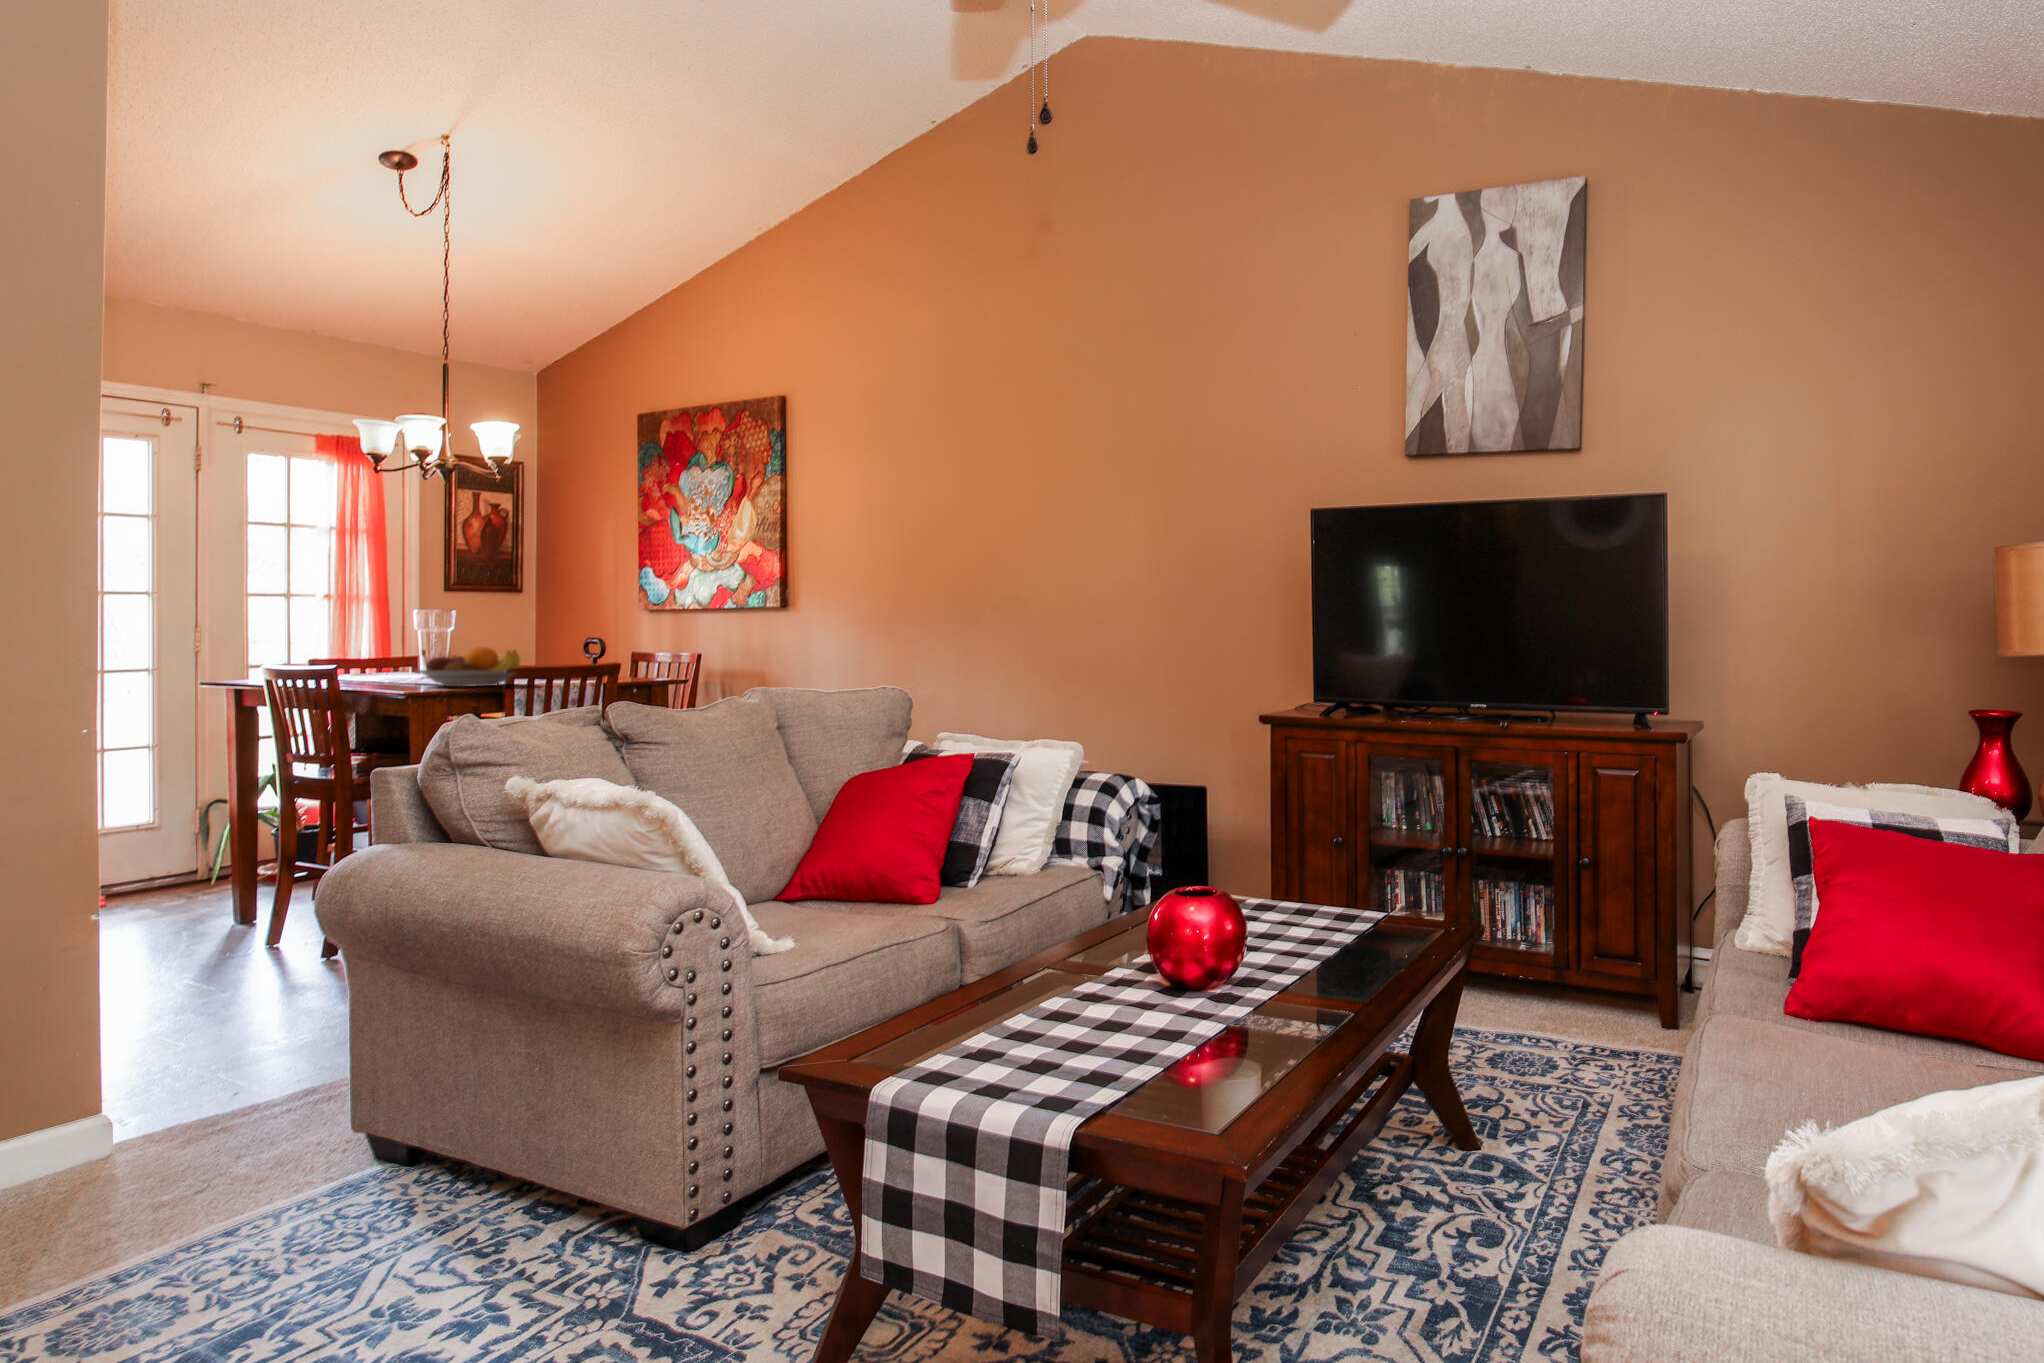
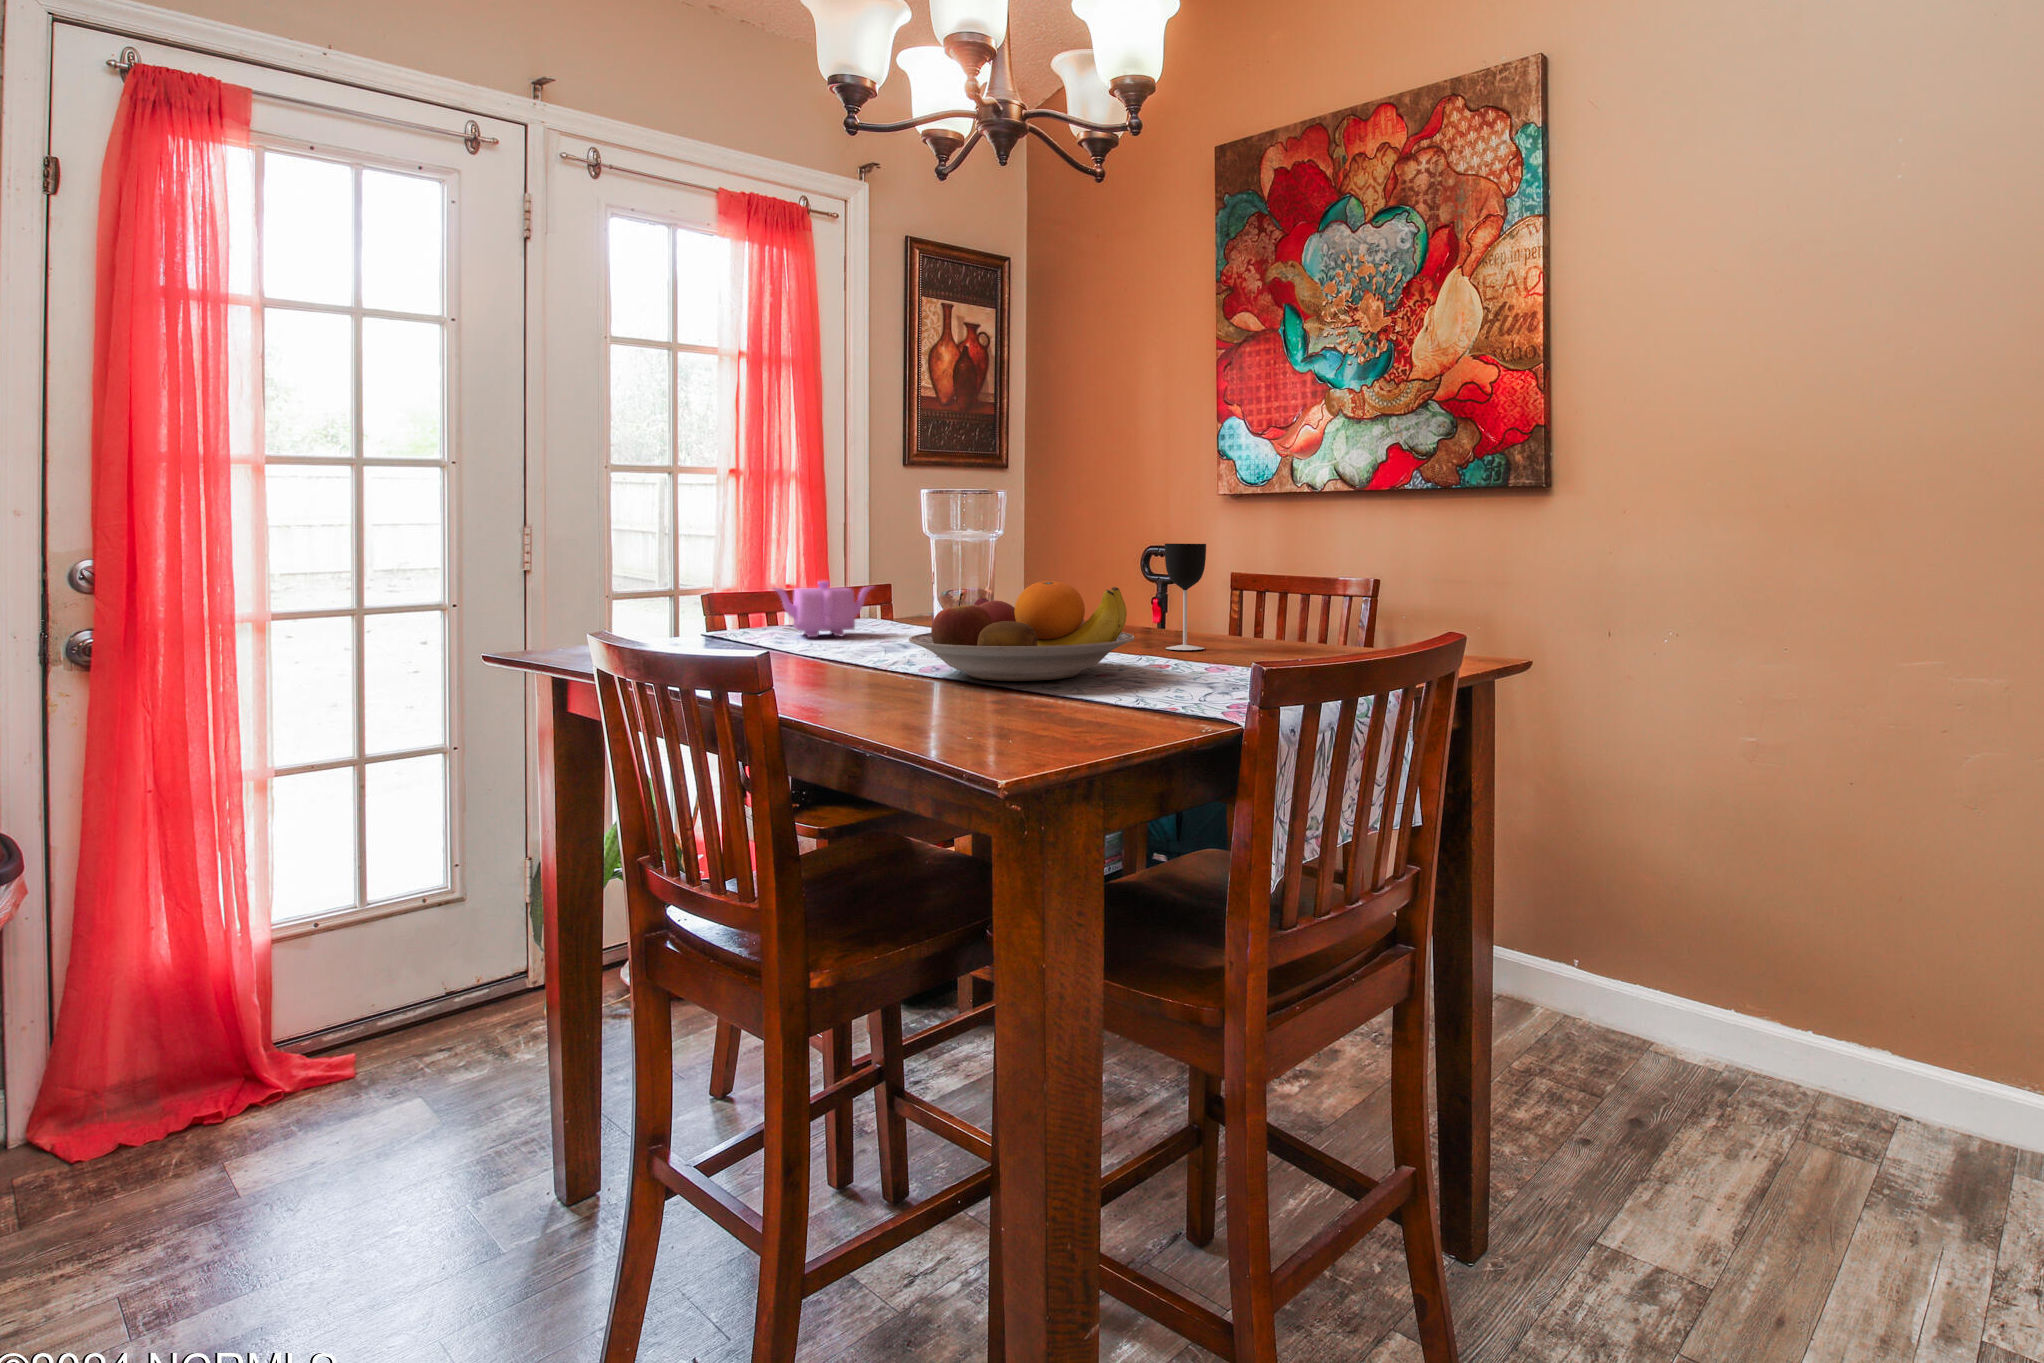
wine glass: none [558,633,580,681] -> present [1165,544,1206,650]
teapot: none [350,652,410,678] -> present [773,581,874,637]

